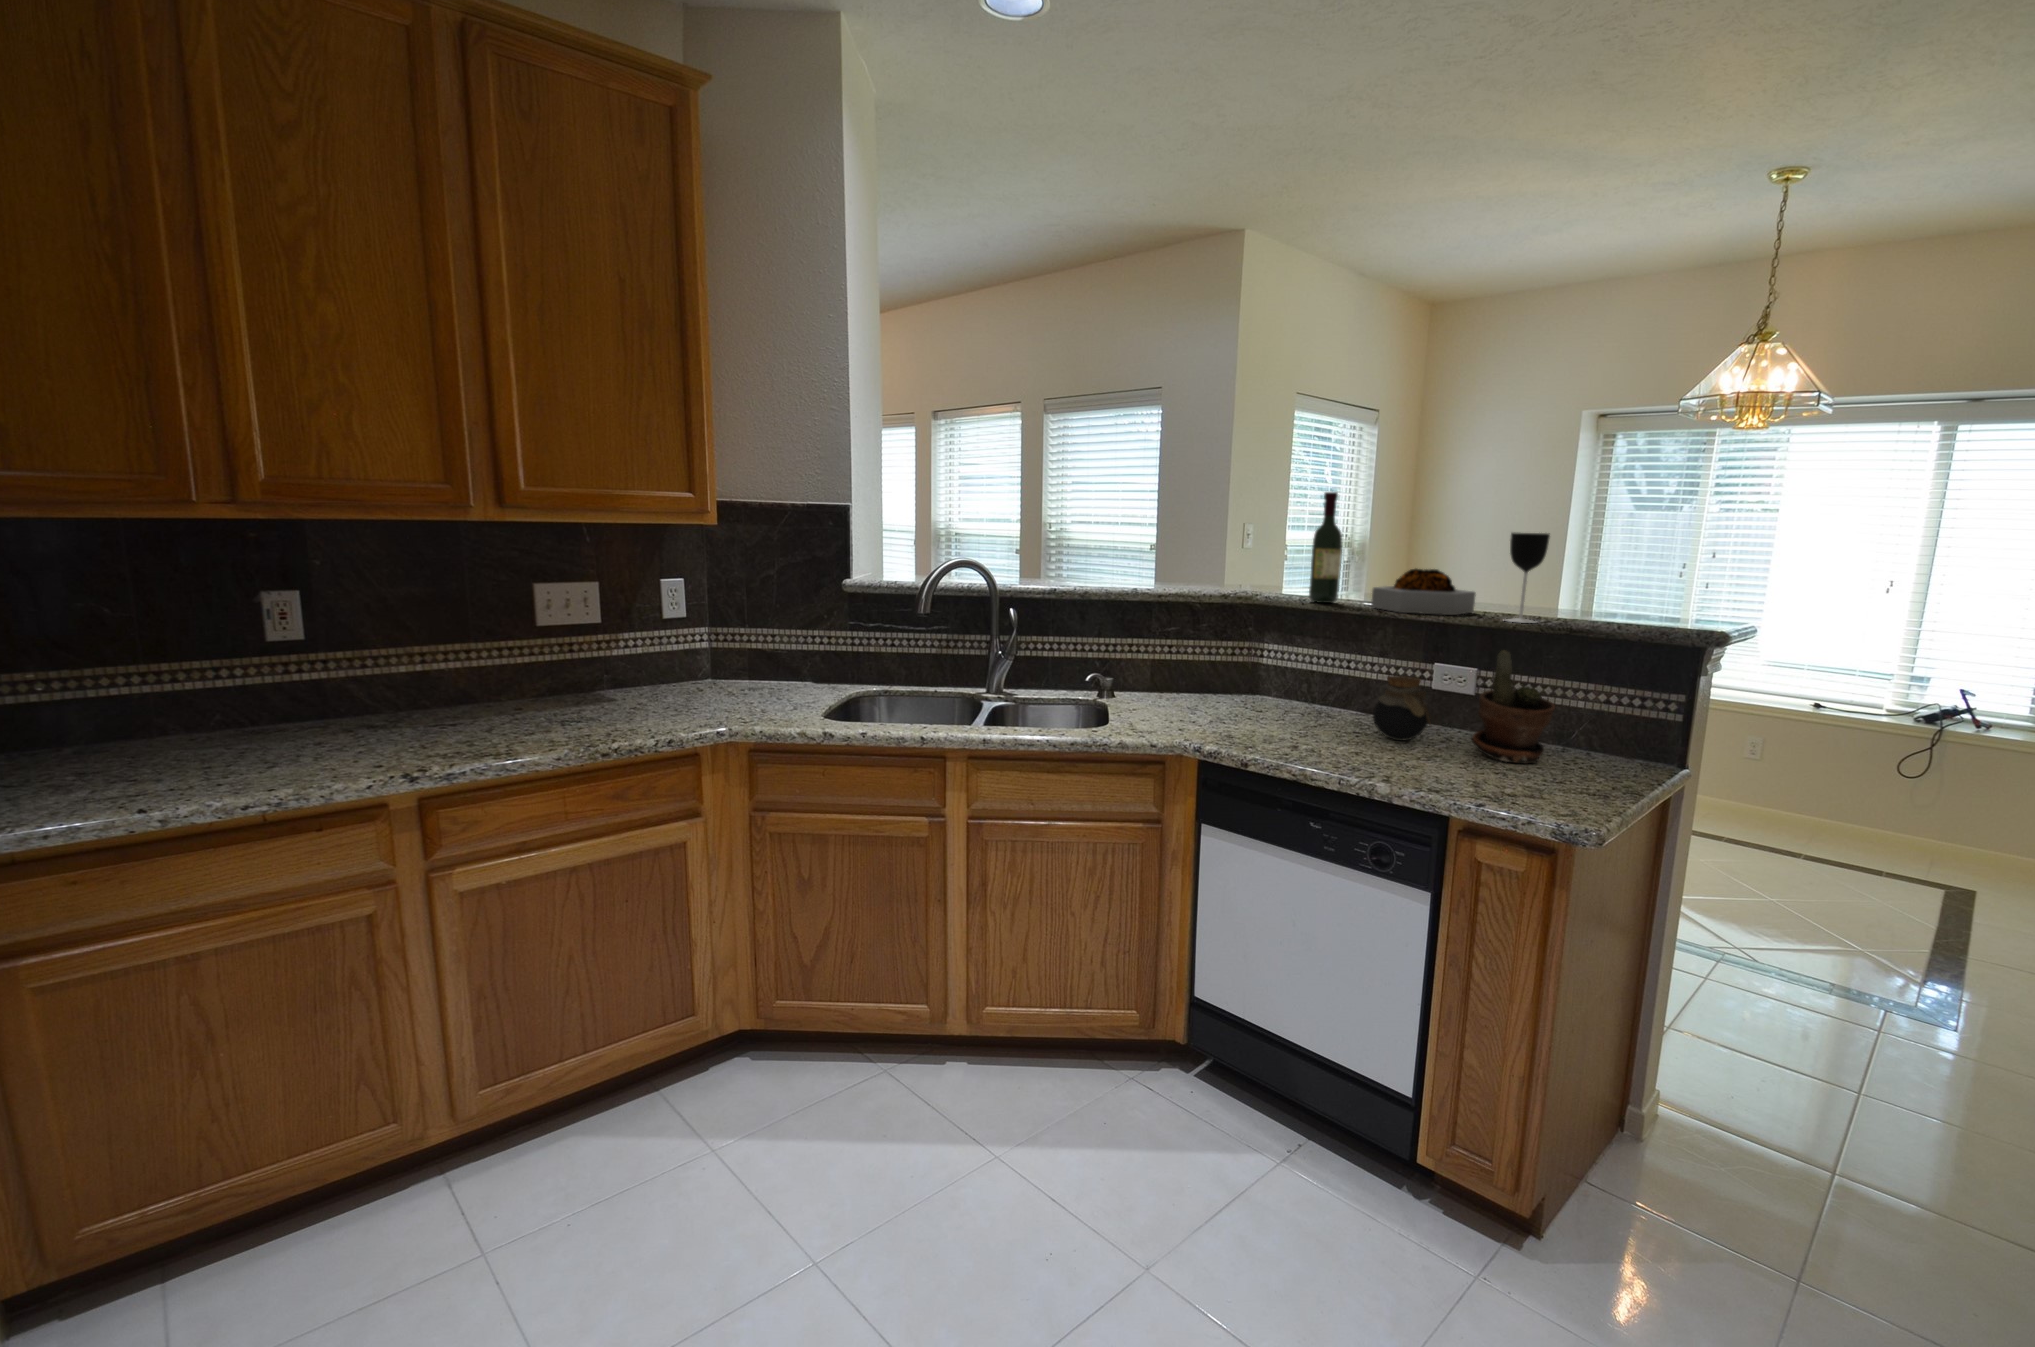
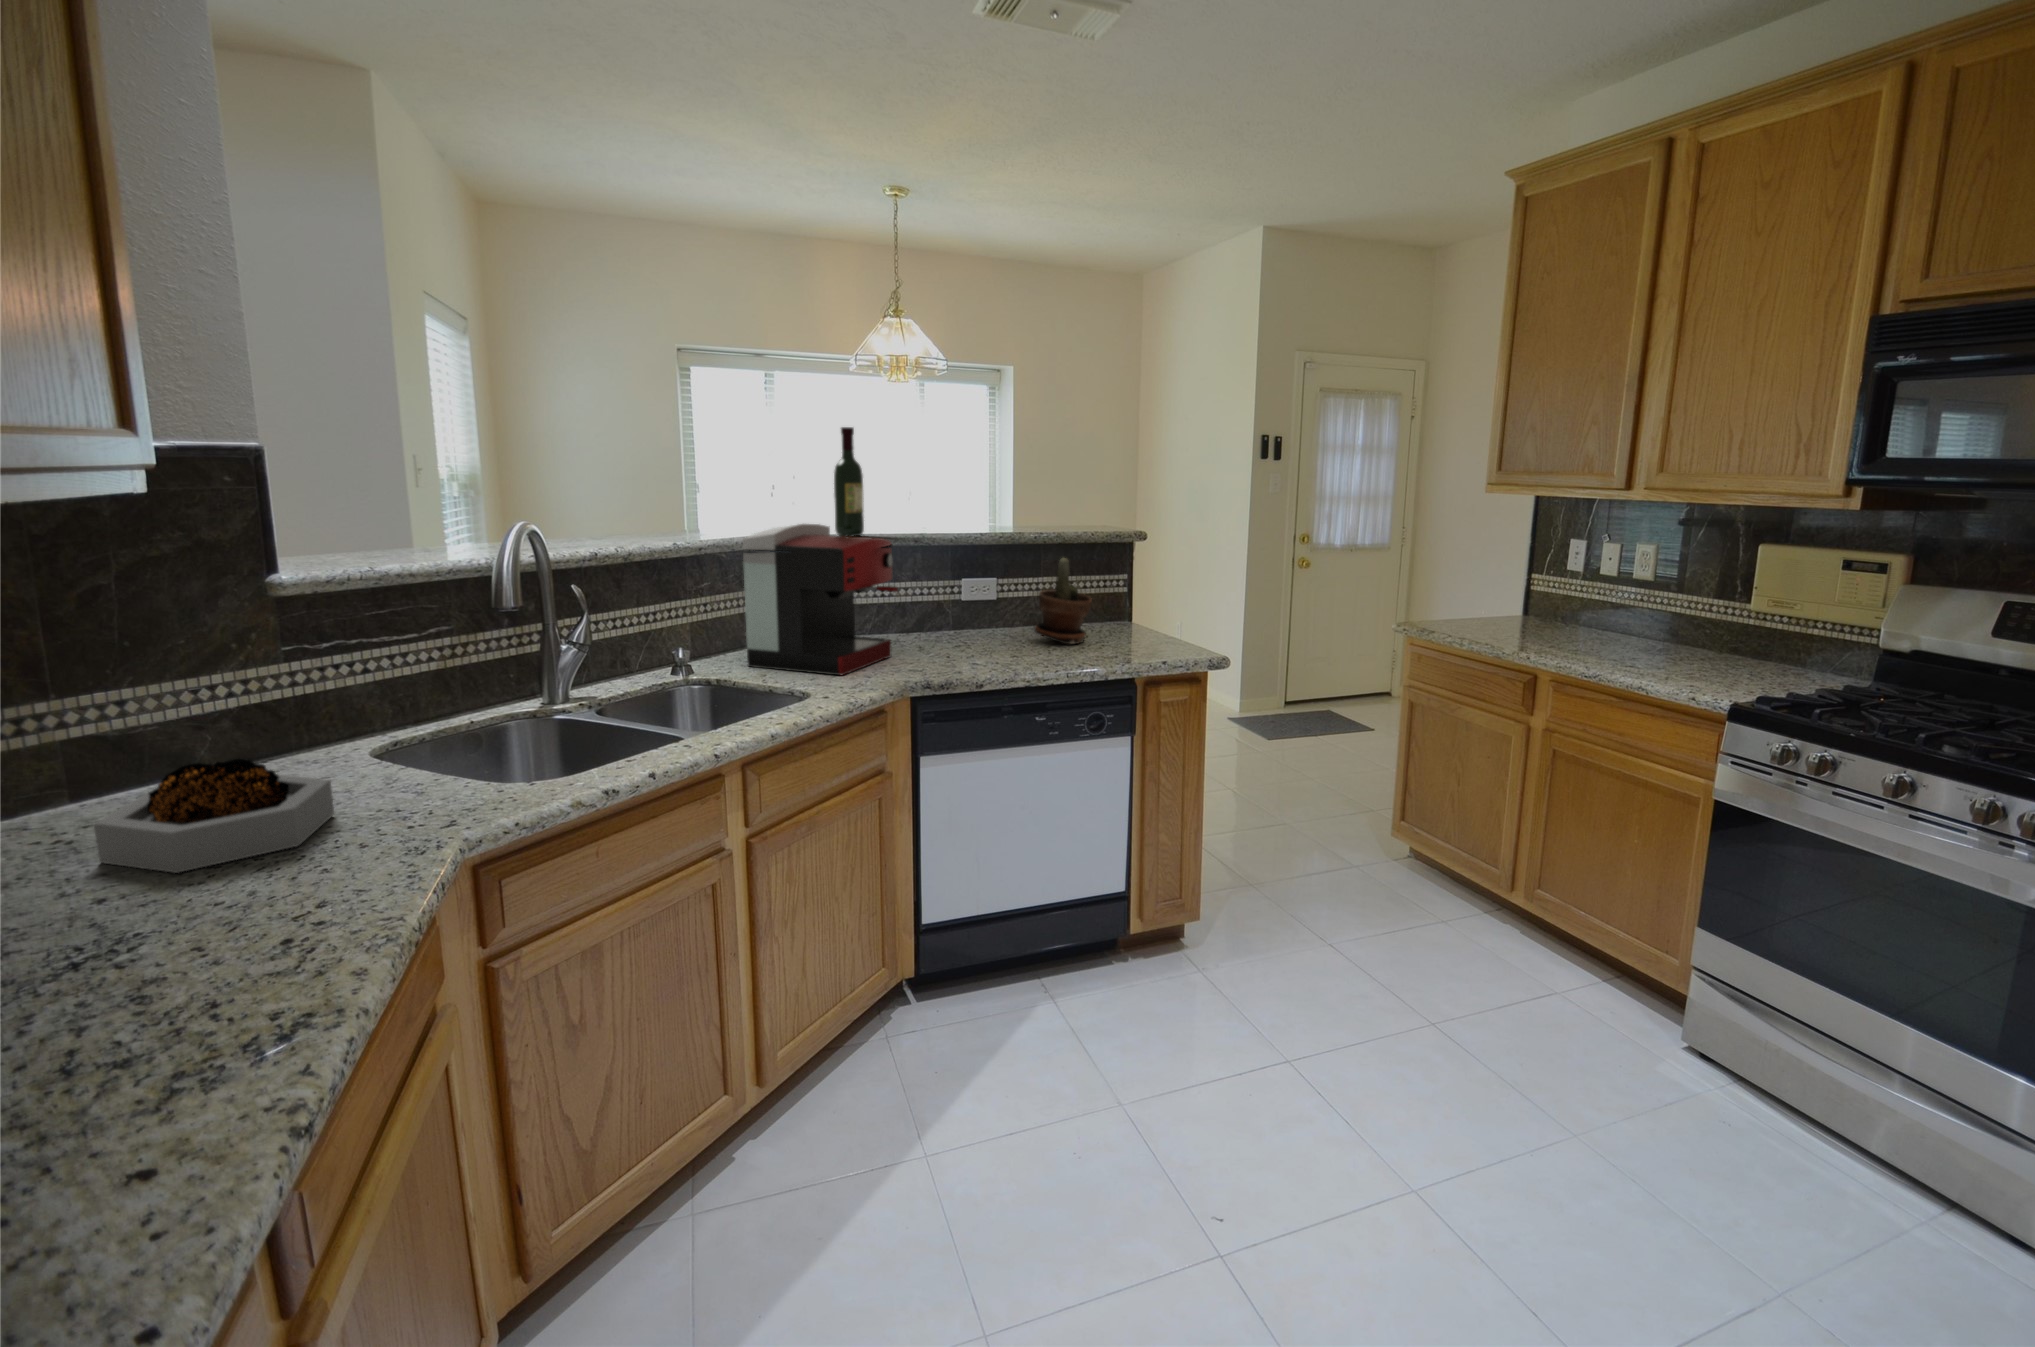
wine glass: present [1506,533,1550,623] -> none [1033,464,1062,535]
decorative bowl: present [1371,569,1476,615] -> present [94,759,334,873]
coffee maker: none [1165,581,1295,725] -> present [743,524,898,676]
jar: present [1373,676,1432,741] -> none [960,592,1014,648]

